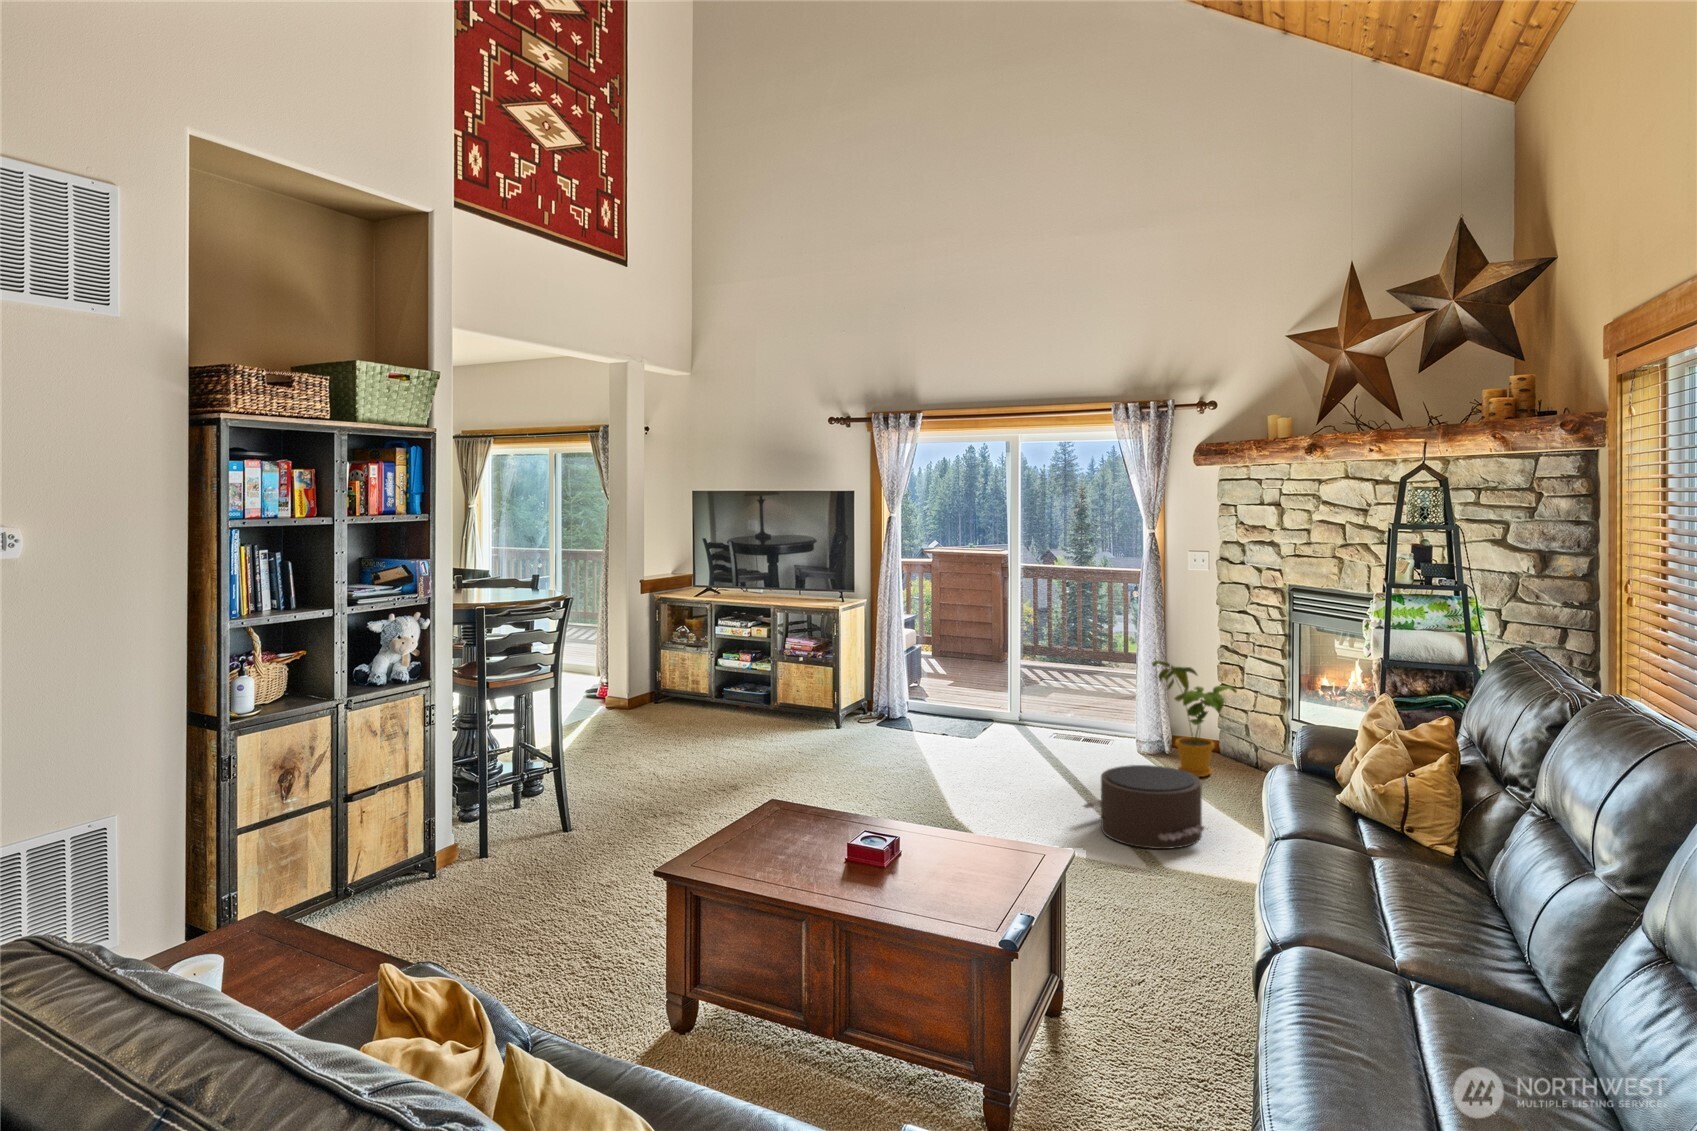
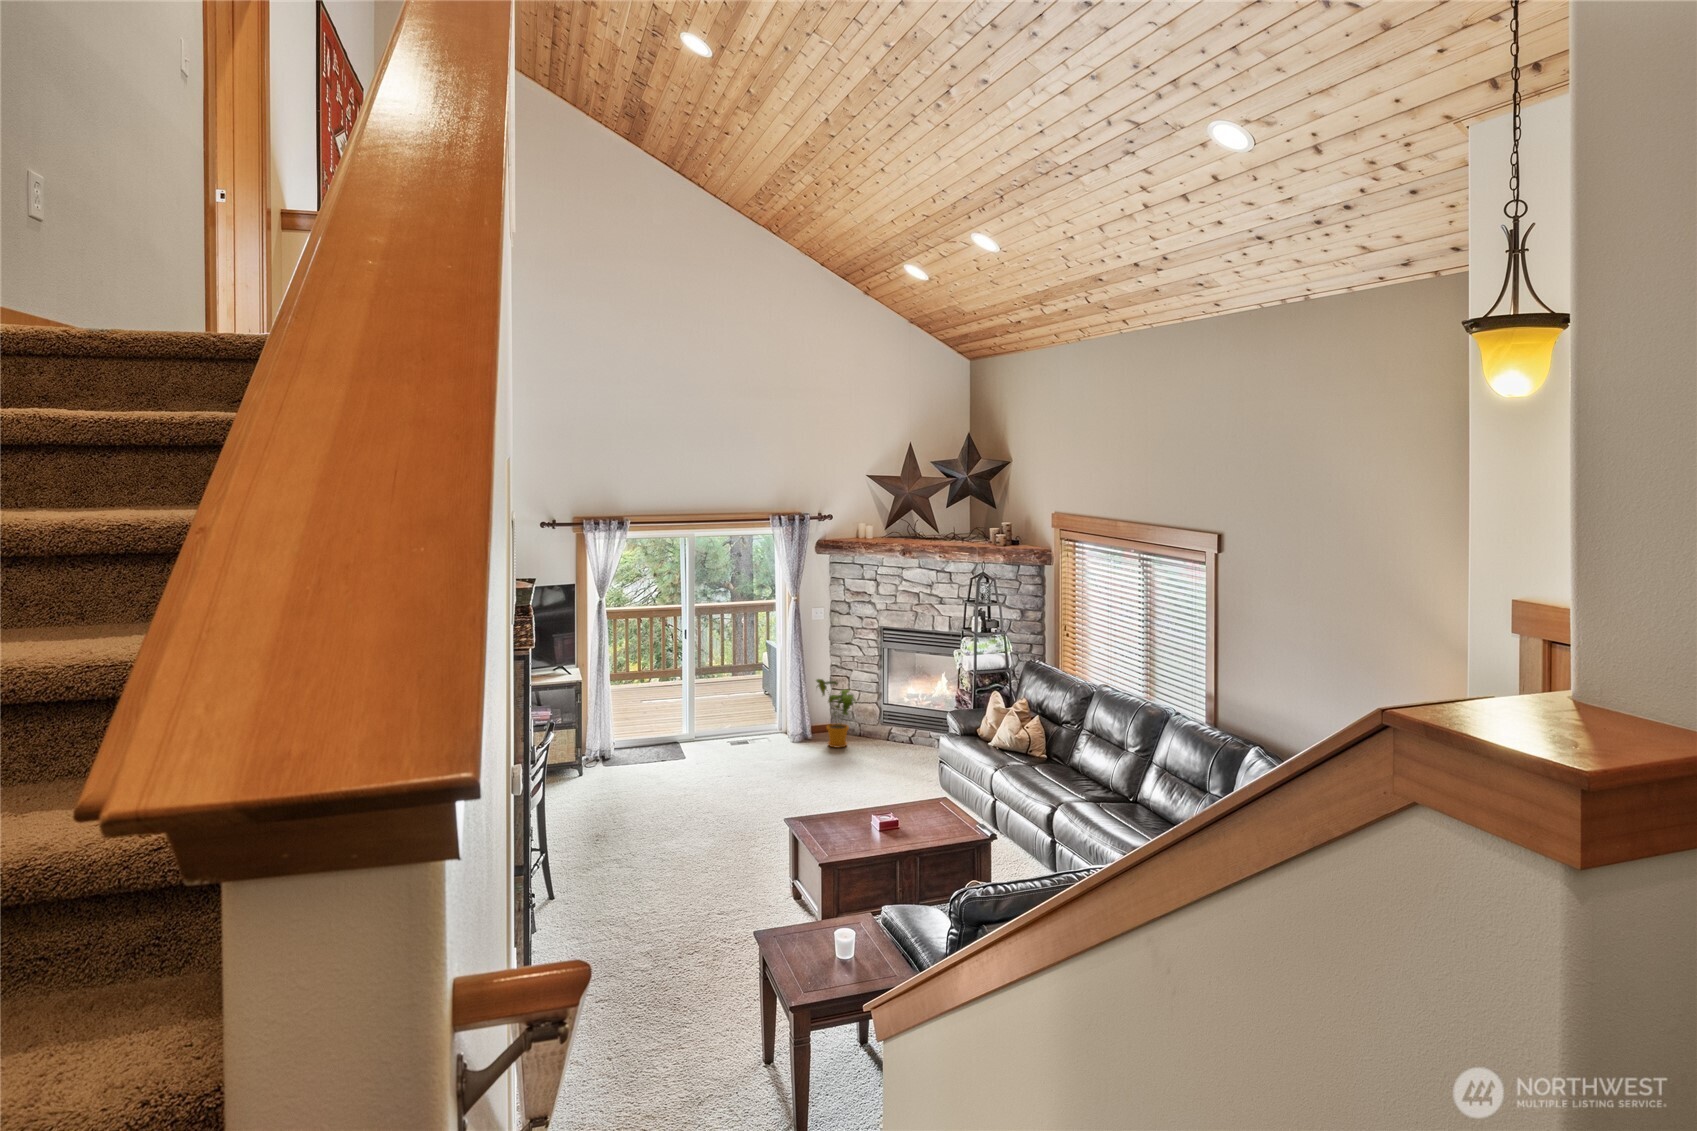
pouf: present [1083,765,1207,849] -> none [833,741,906,788]

